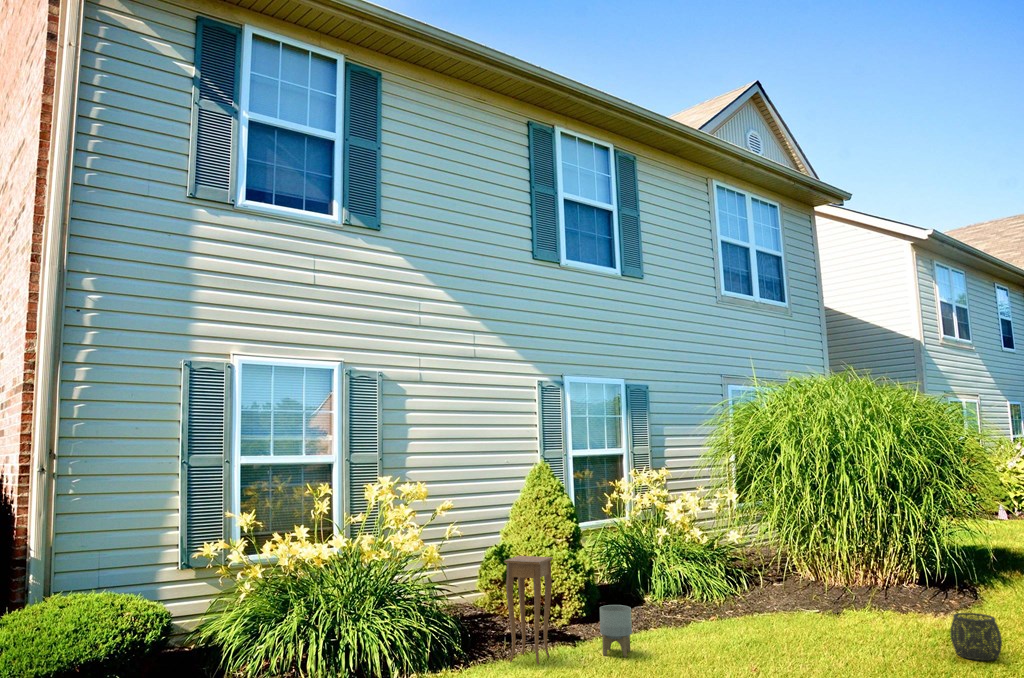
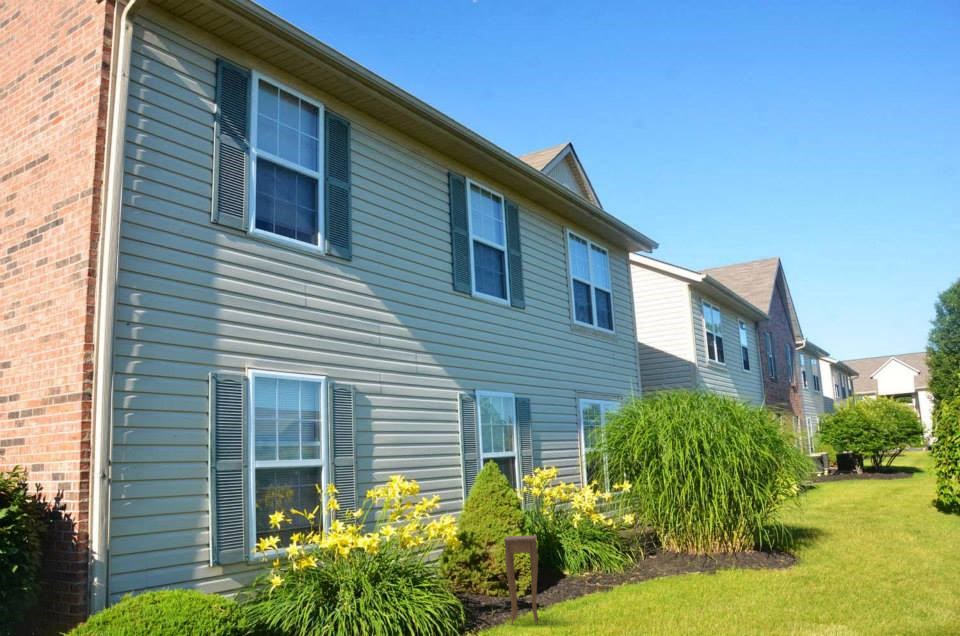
planter: present [600,605,632,657] -> none [571,572,598,614]
woven basket: present [950,613,1002,661] -> none [811,558,847,591]

